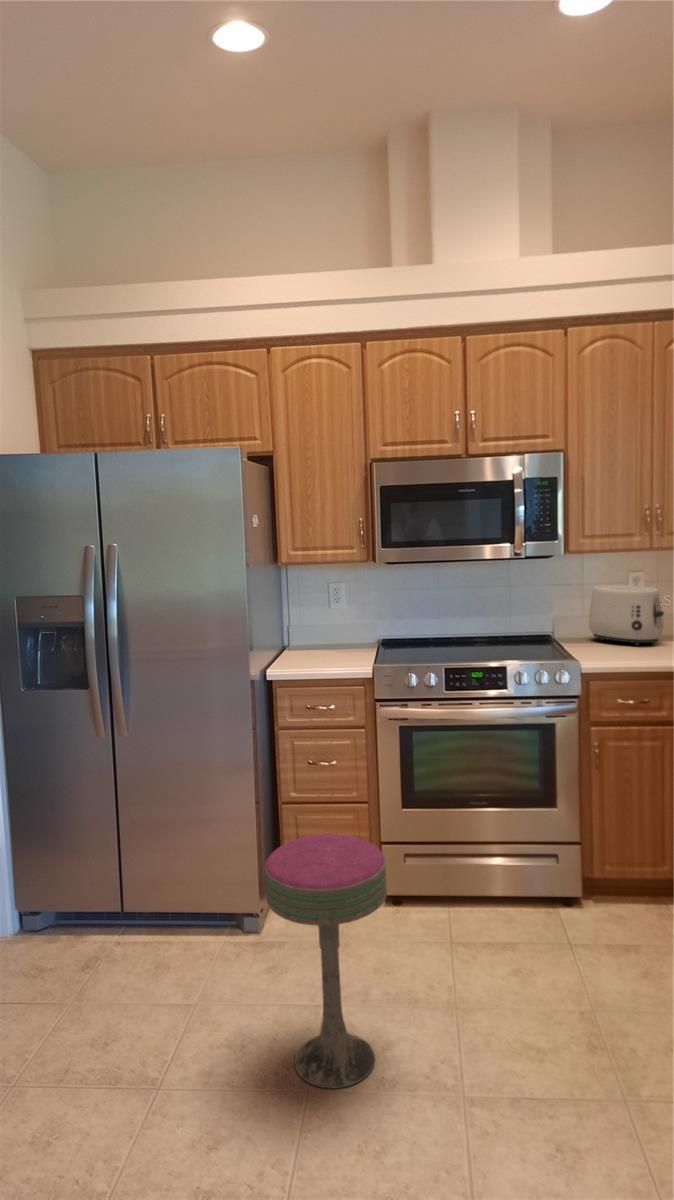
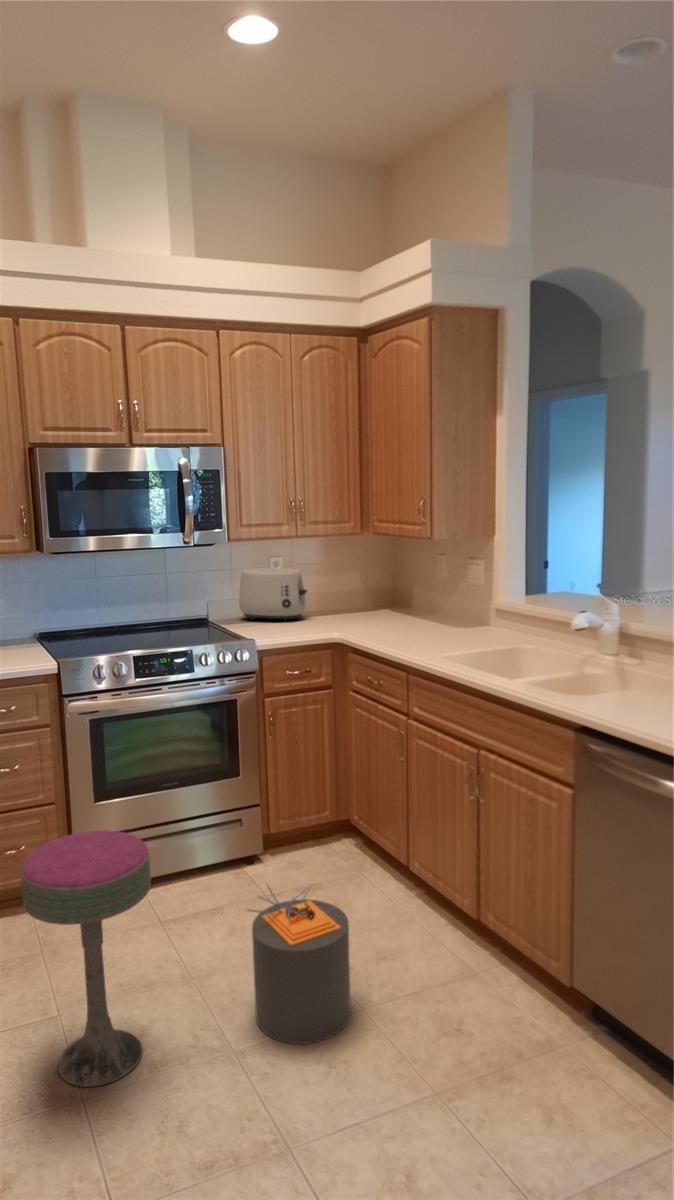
trash can: none [482,930,606,1132] -> present [248,884,351,1044]

